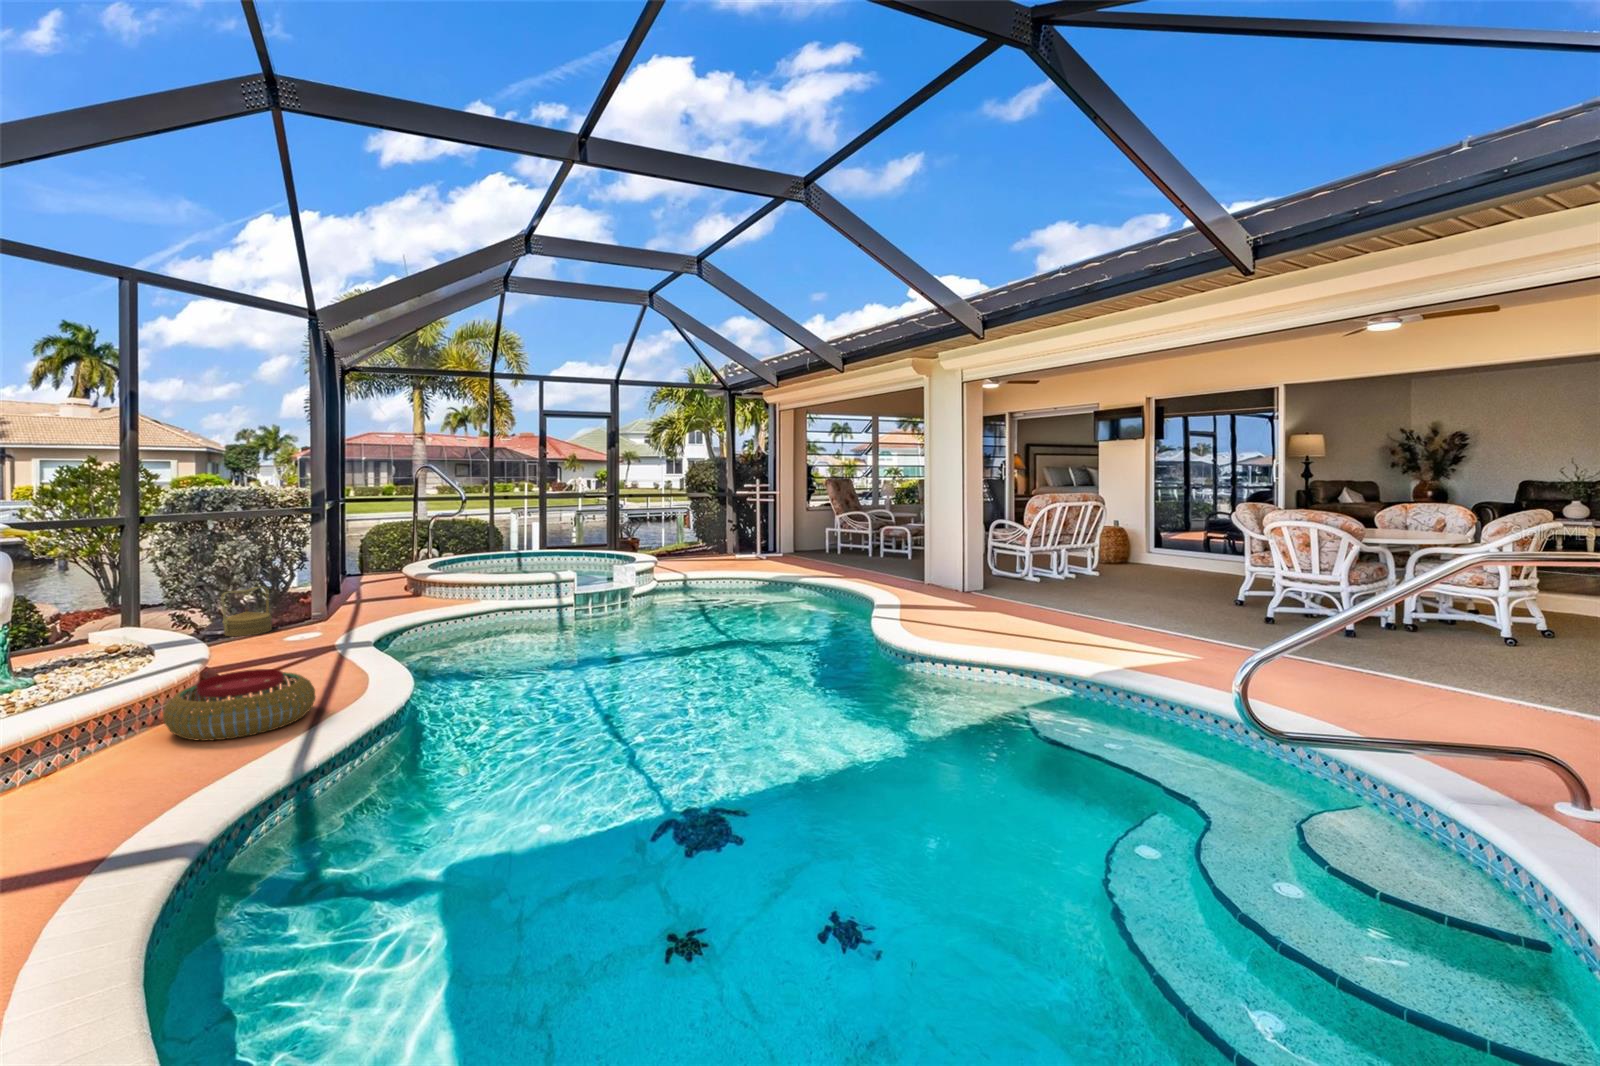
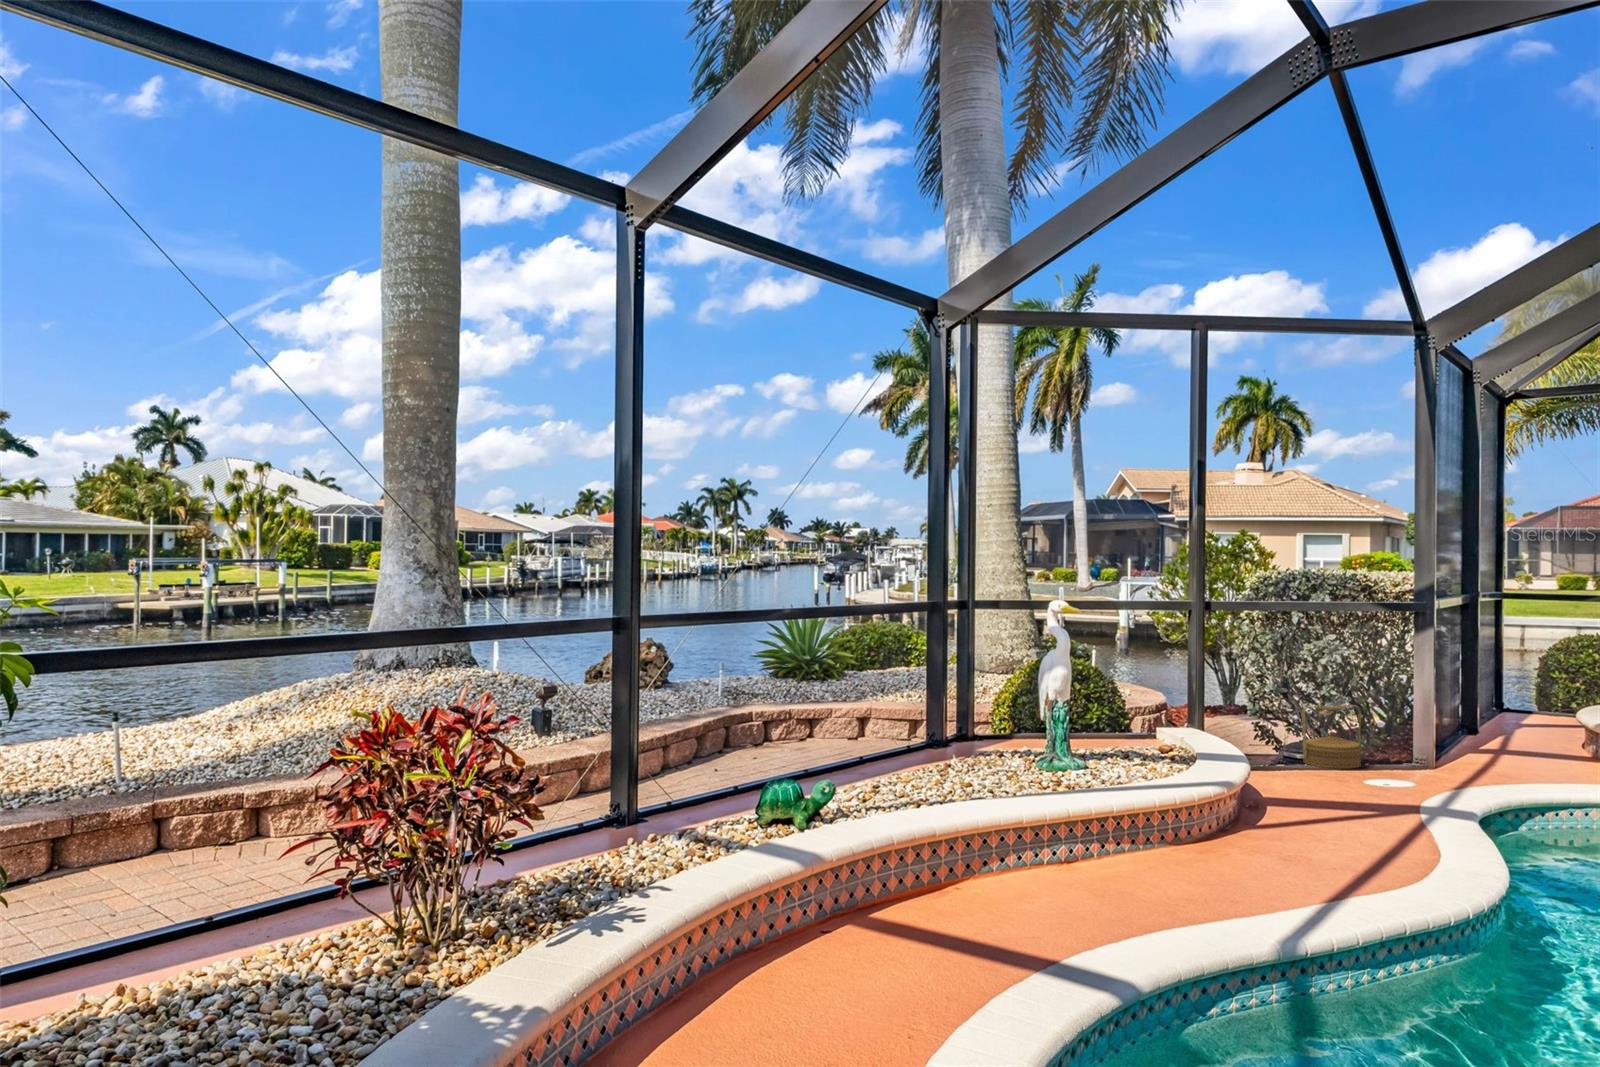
pouf: present [163,669,315,741] -> none [1178,800,1351,888]

